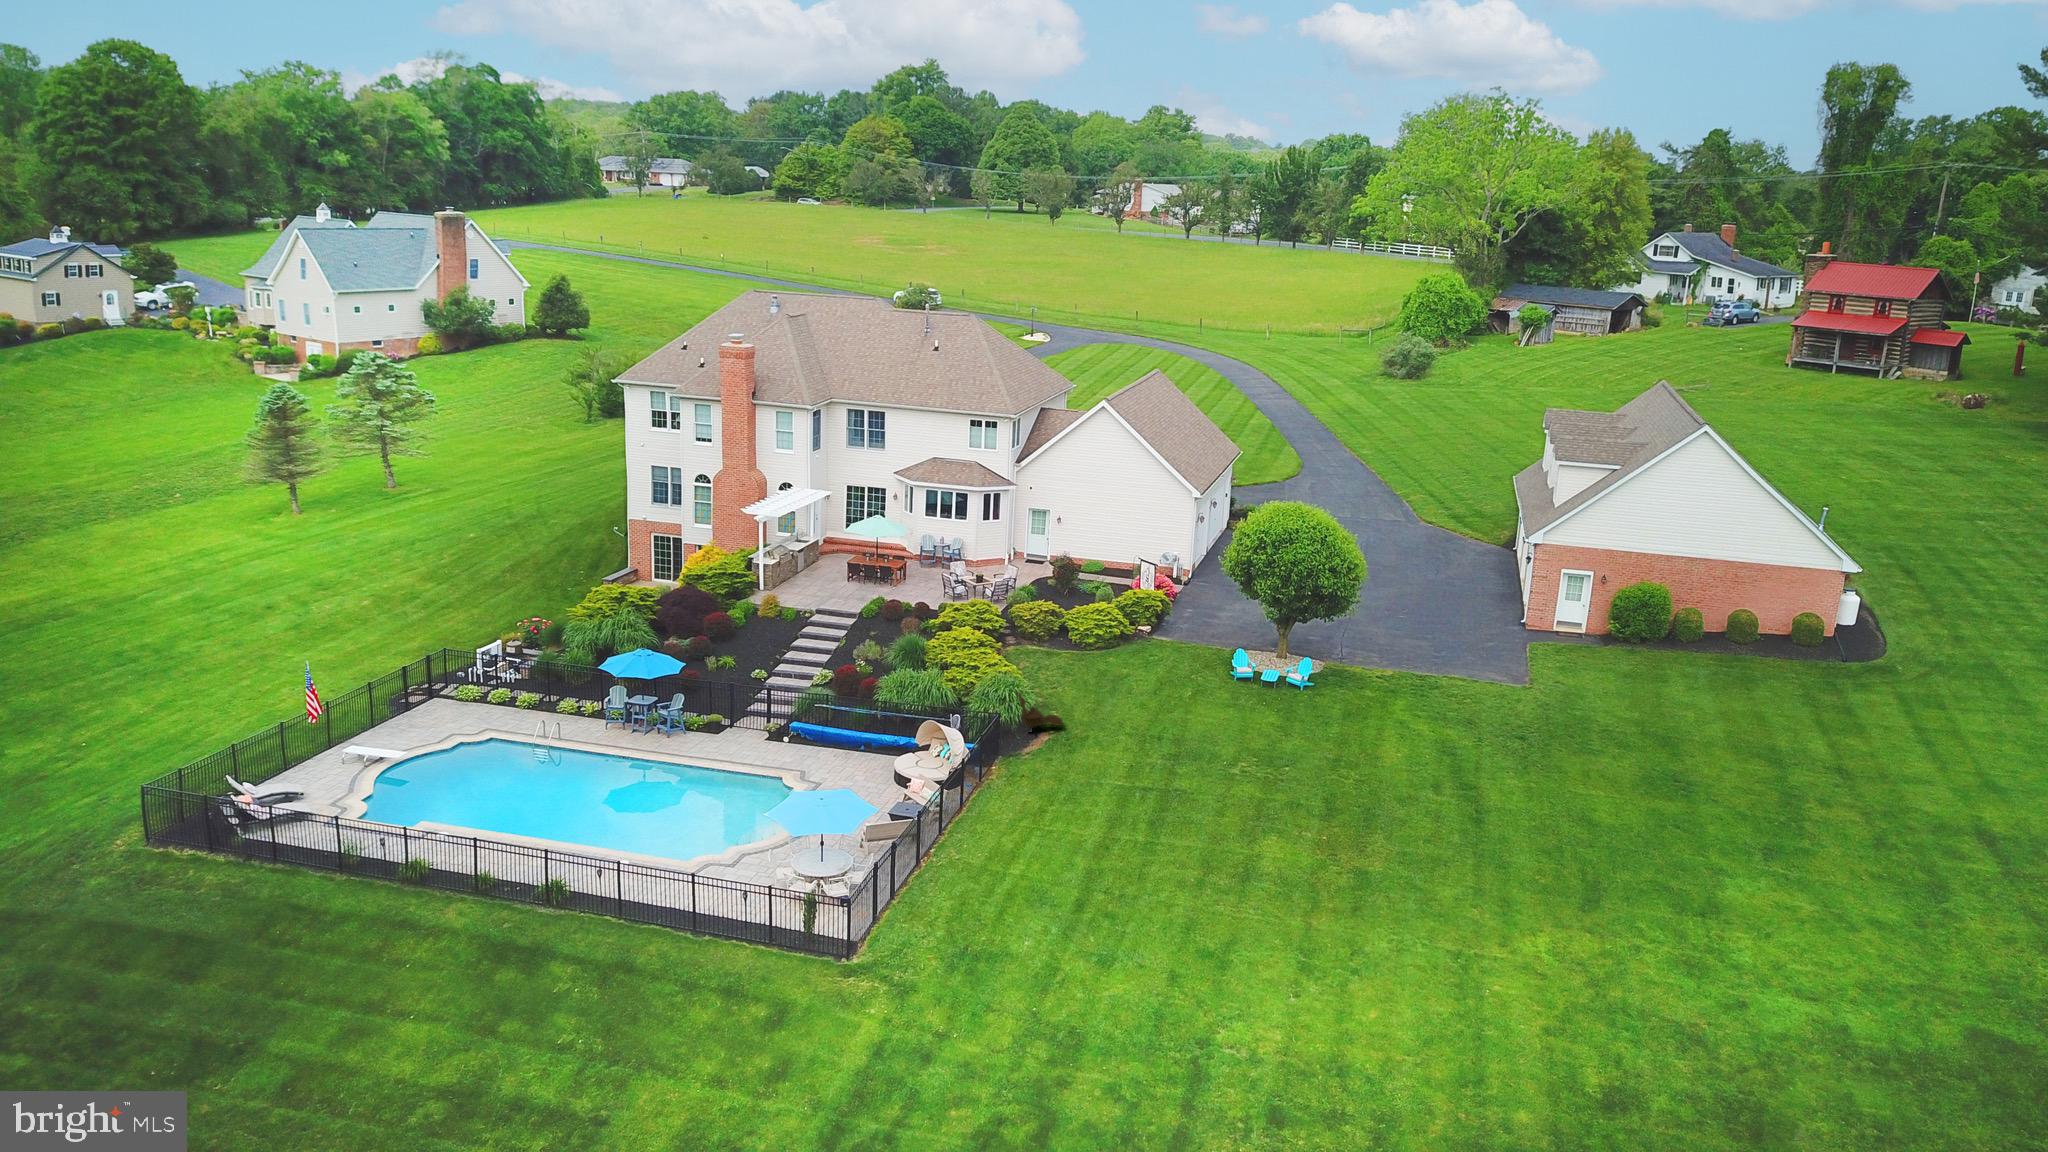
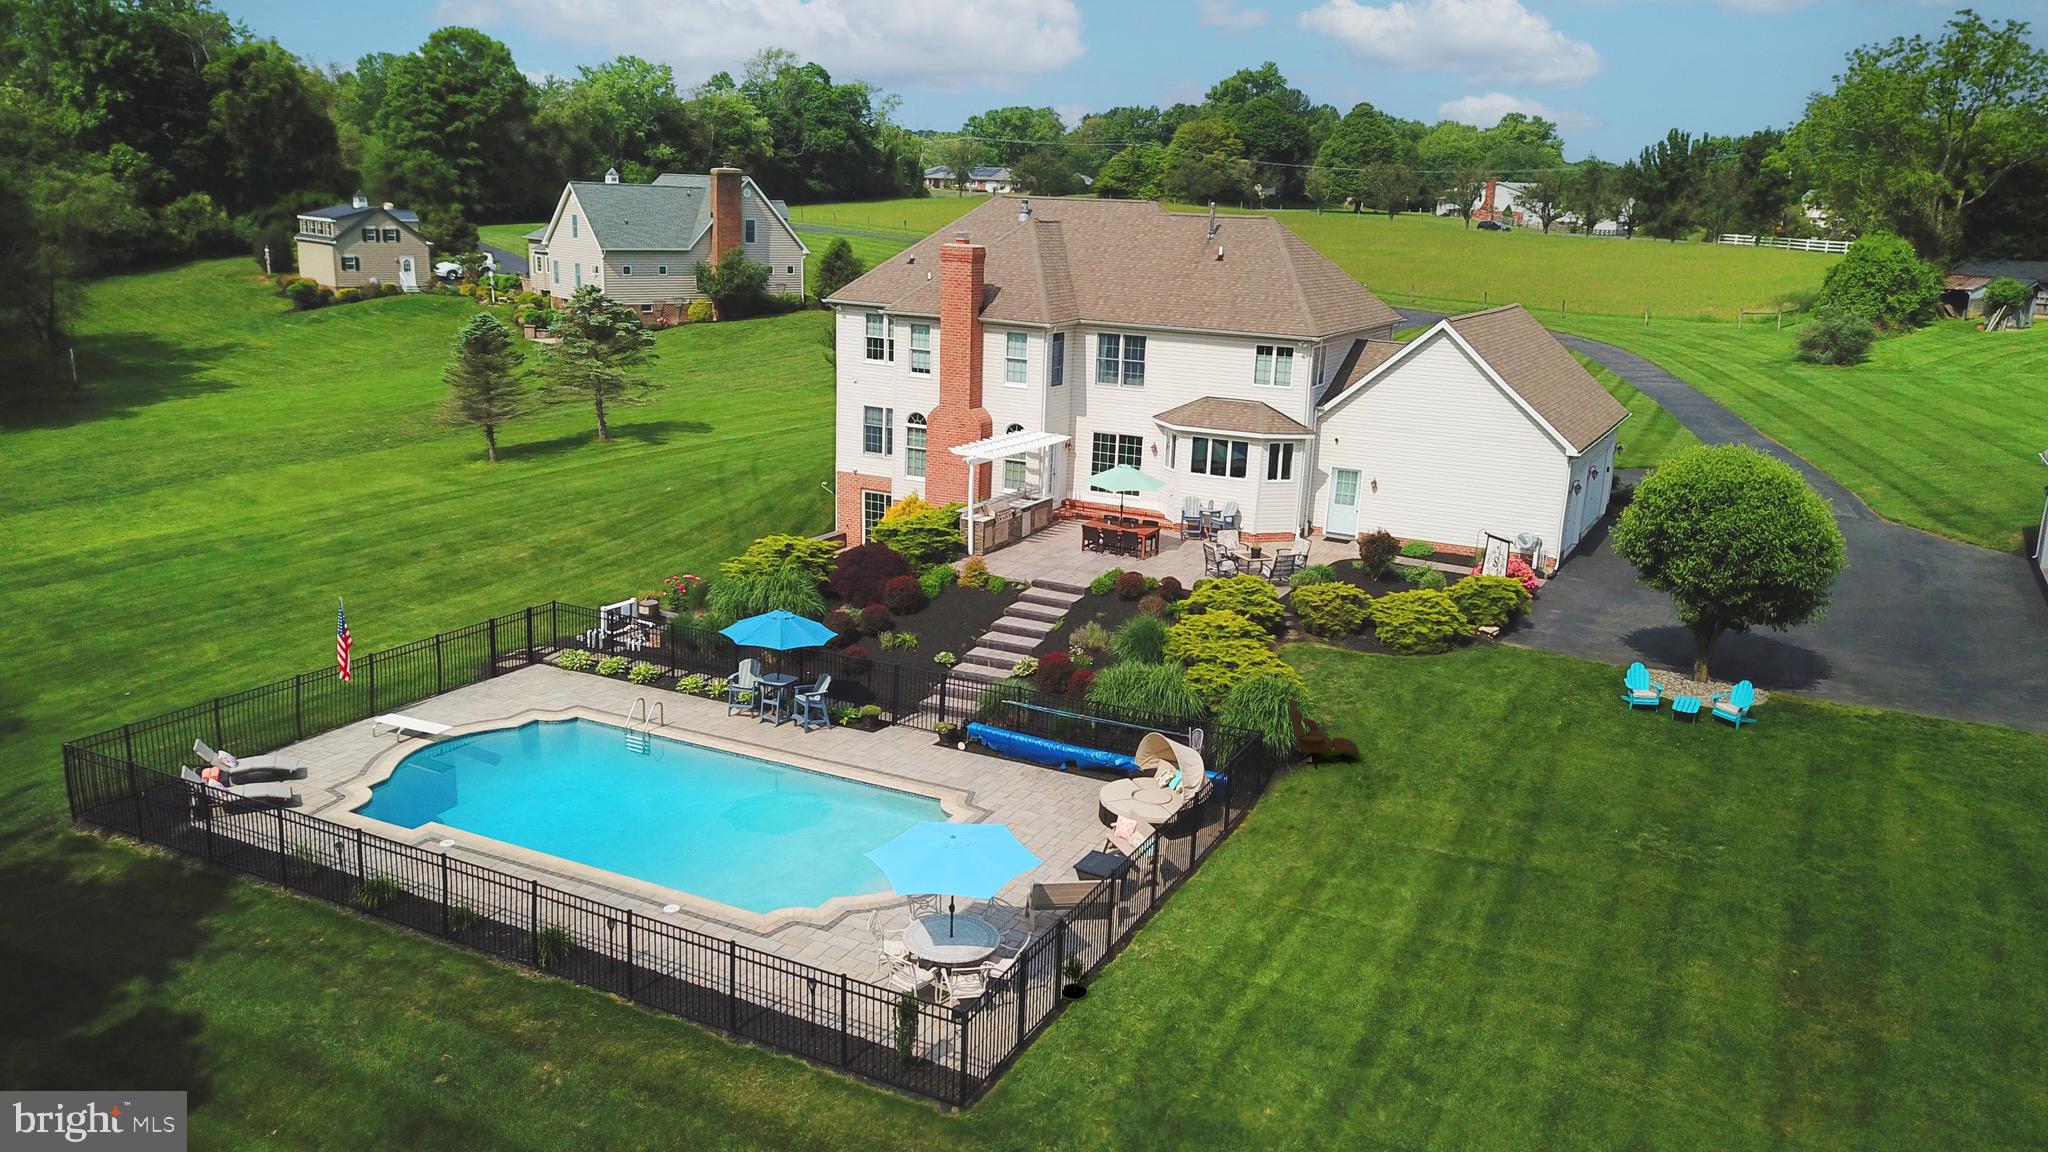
potted tree: none [893,861,914,892] -> present [1060,952,1092,1001]

